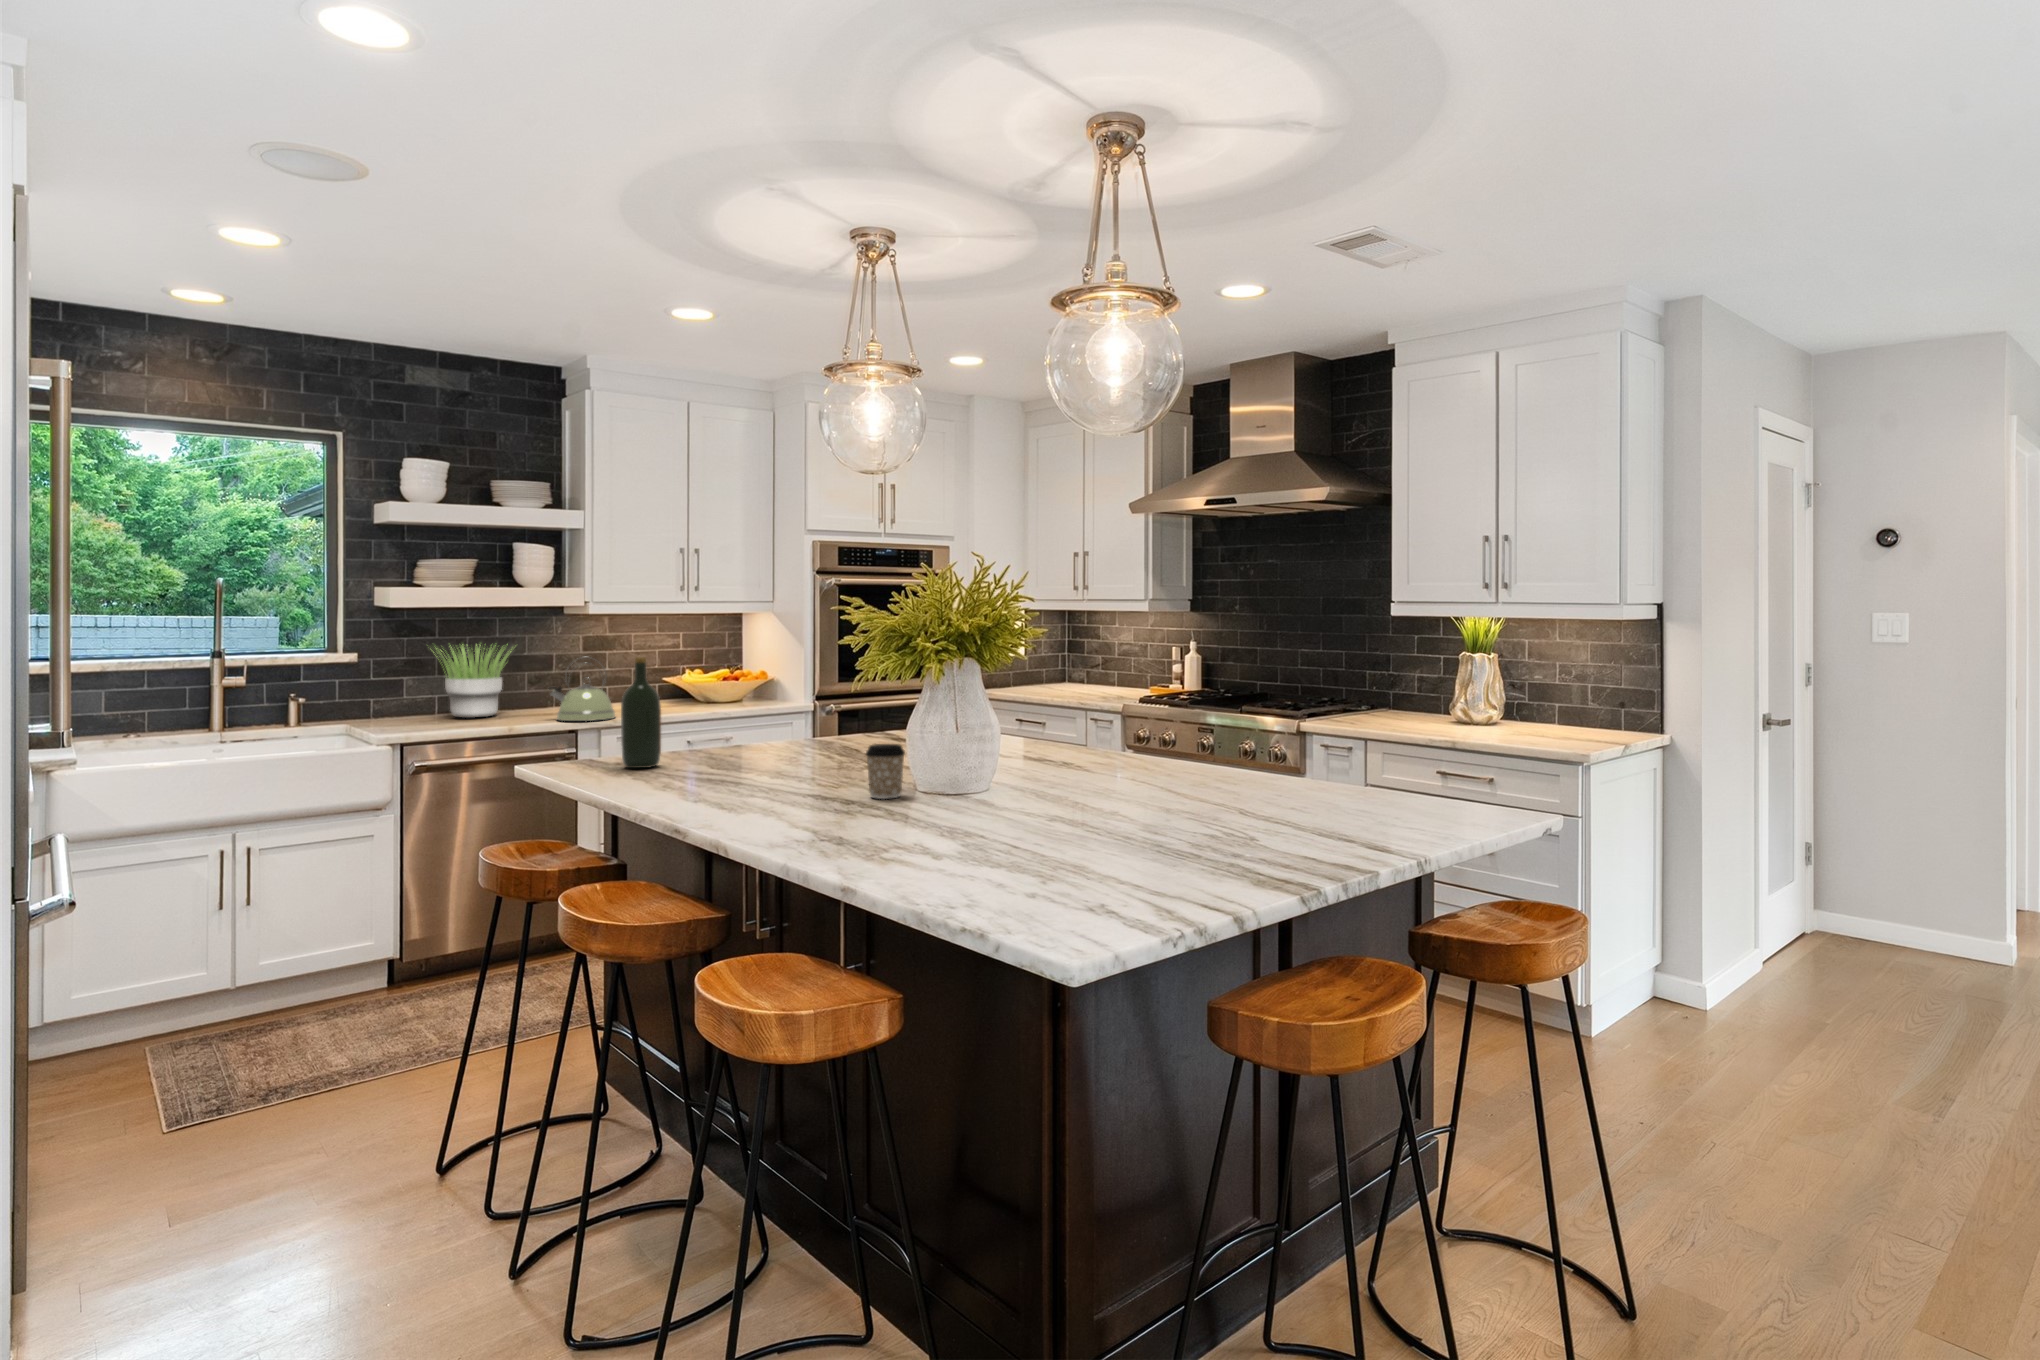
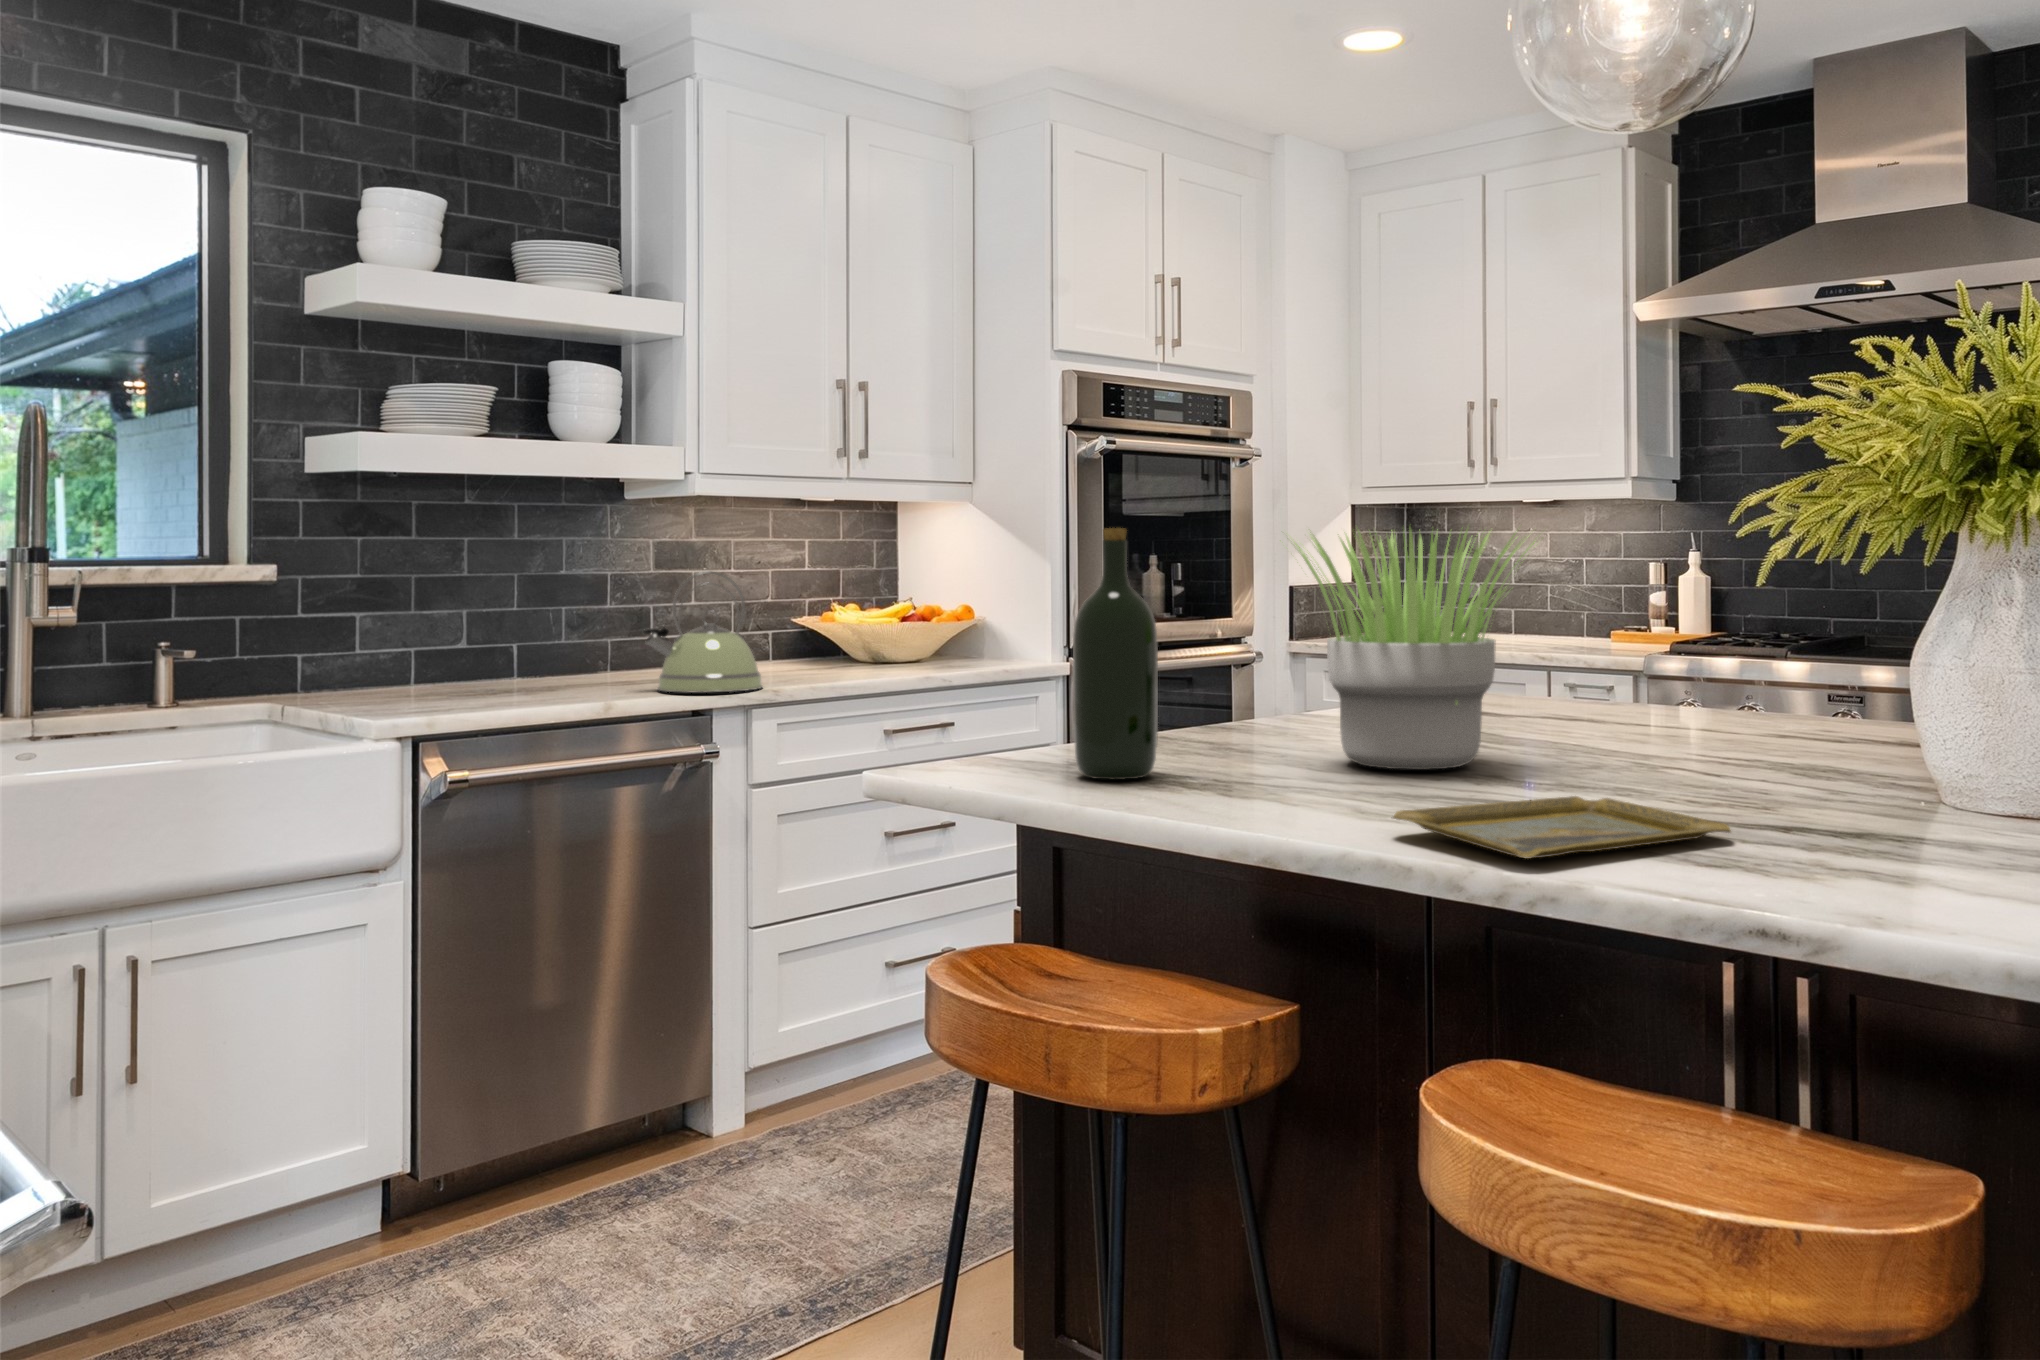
potted plant: present [436,644,512,718] -> present [1294,529,1536,770]
coffee cup: present [866,744,905,799] -> none [1867,713,1978,848]
tray: none [684,777,816,801] -> present [1393,796,1731,859]

